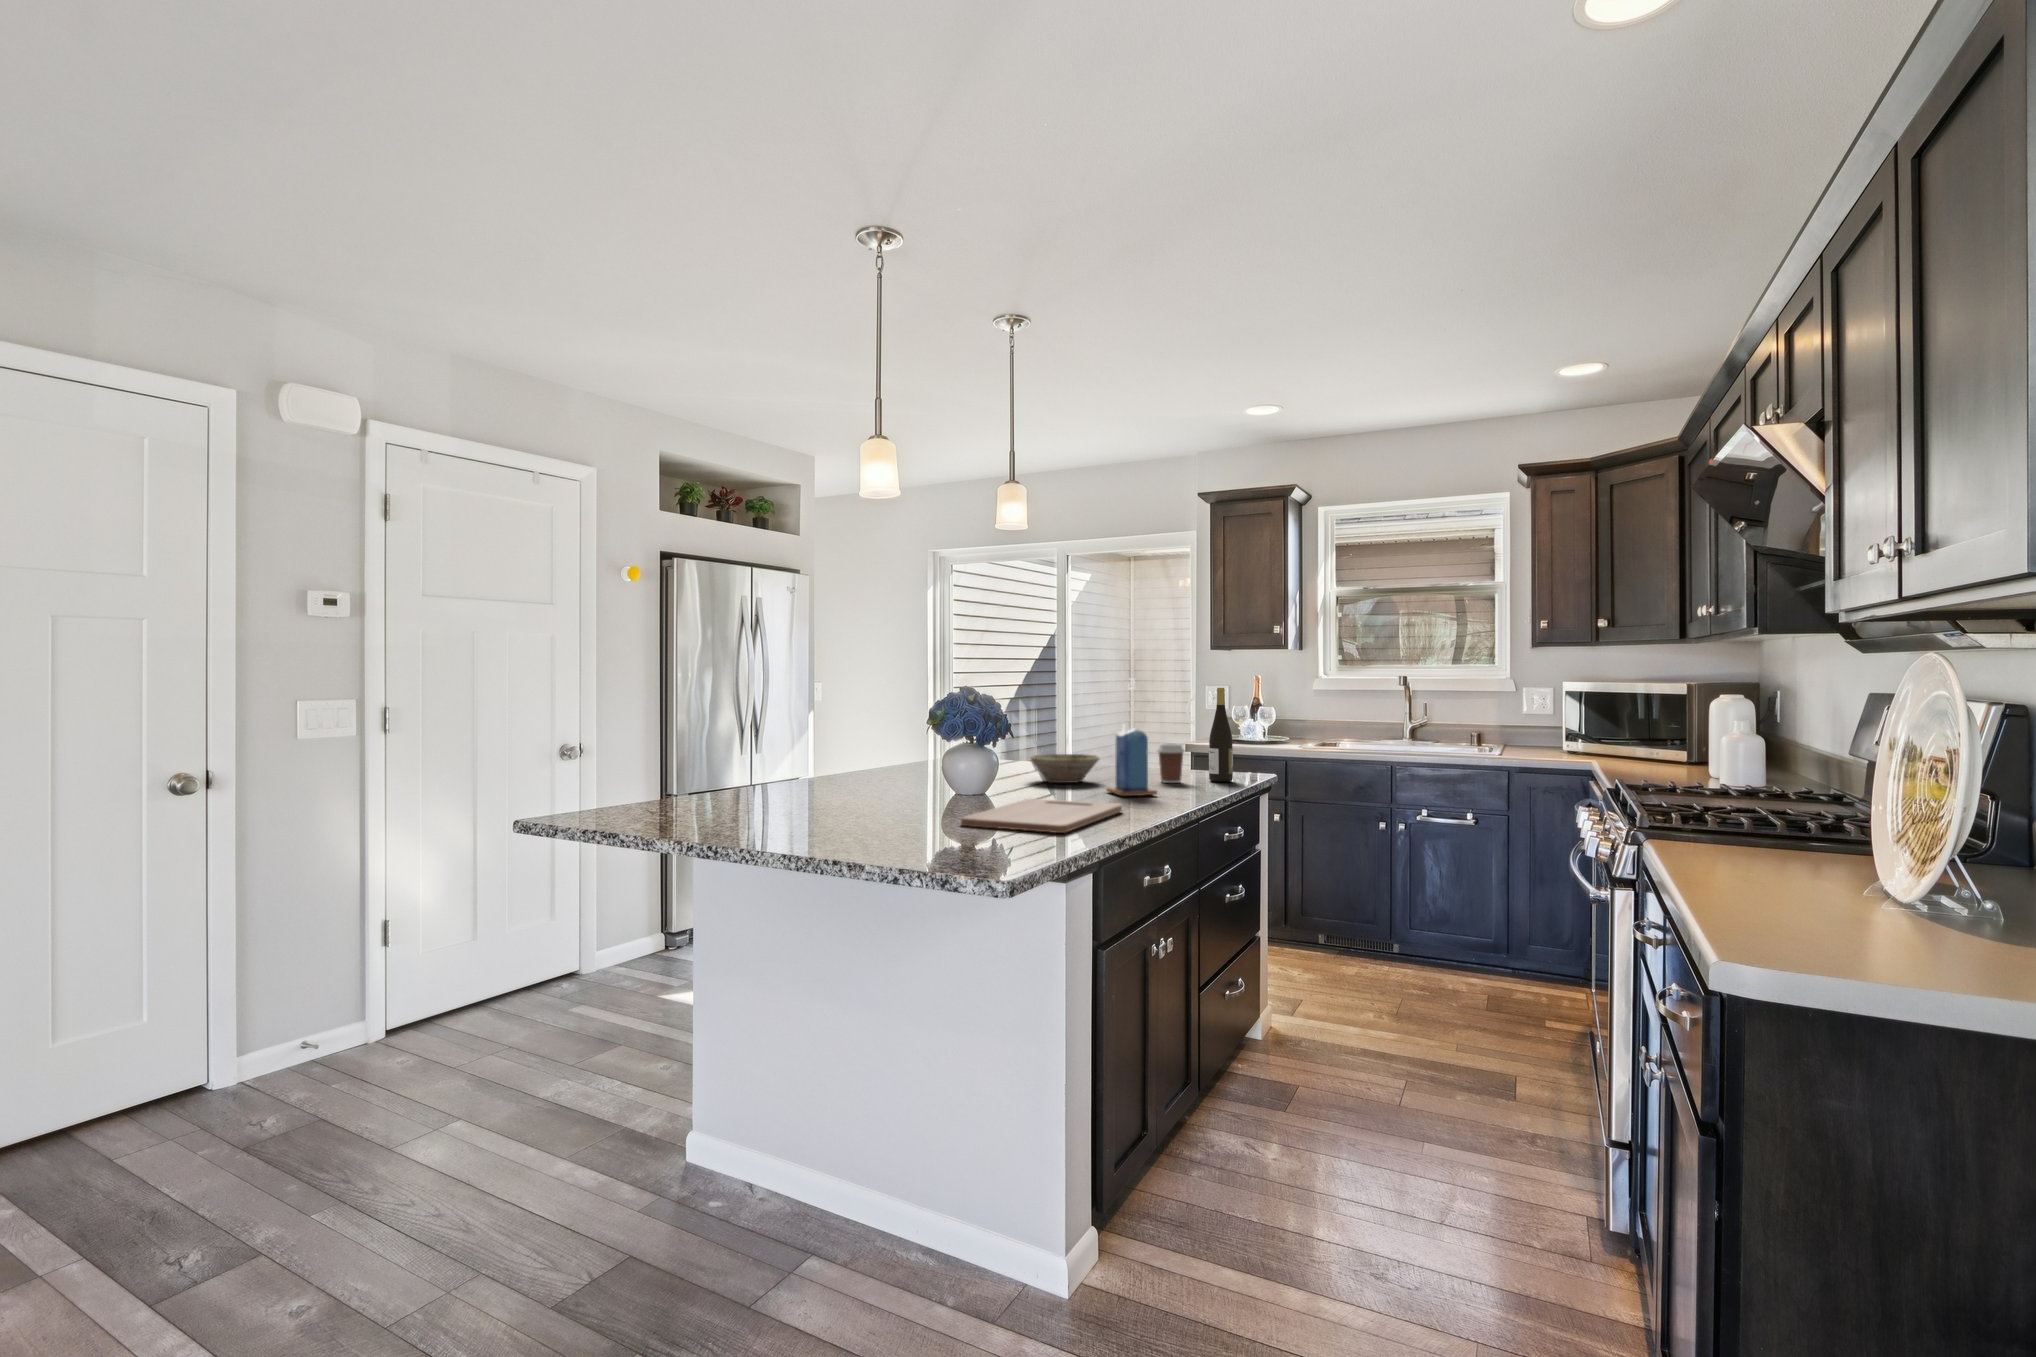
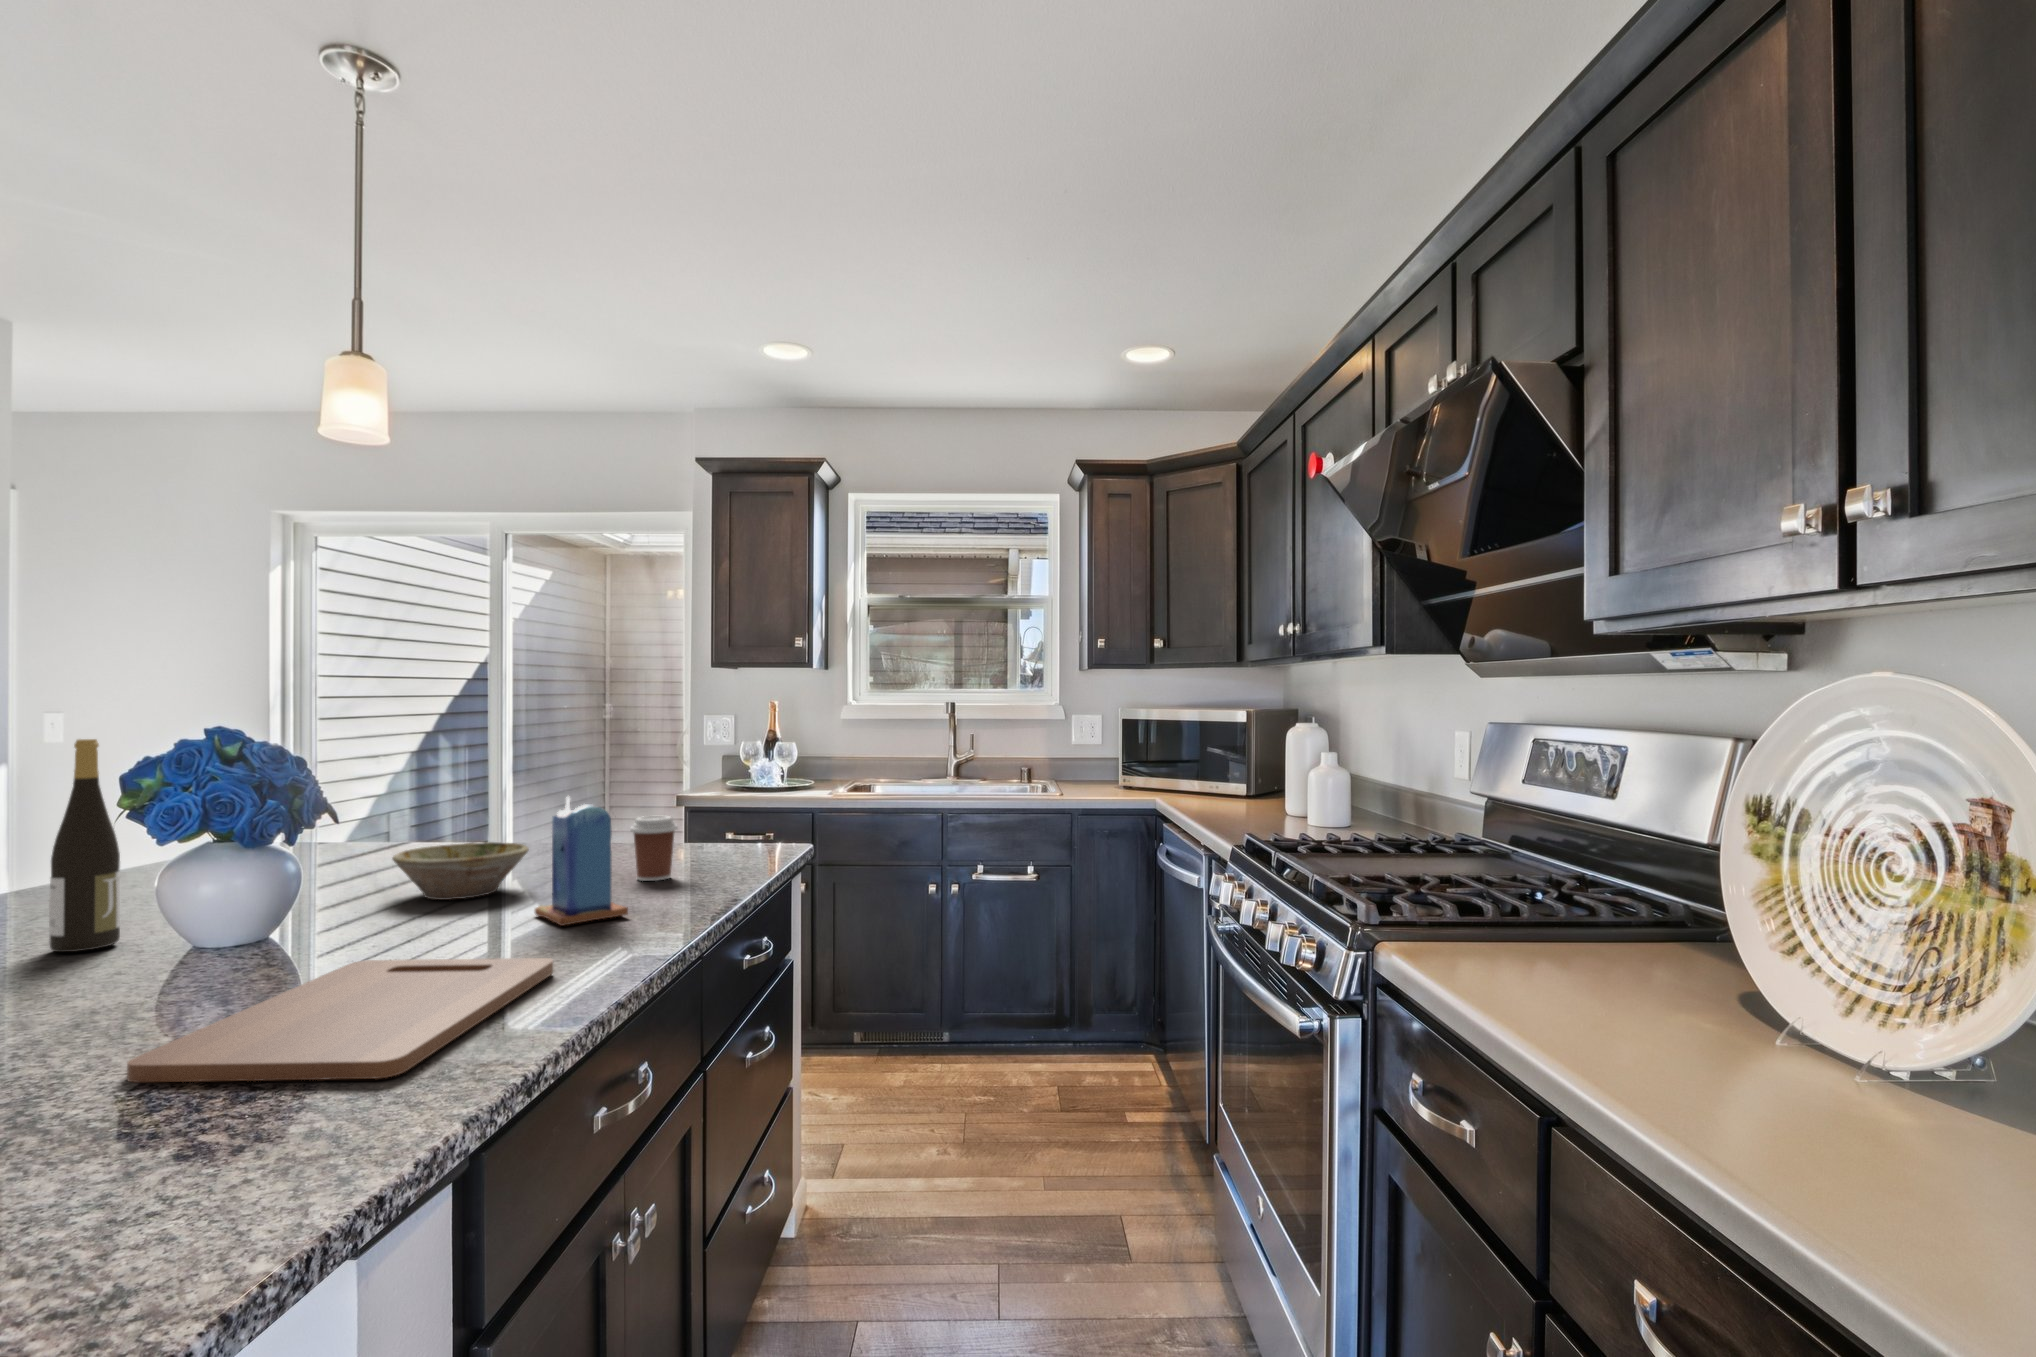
wine bottle: present [1209,688,1233,782] -> present [49,739,120,952]

